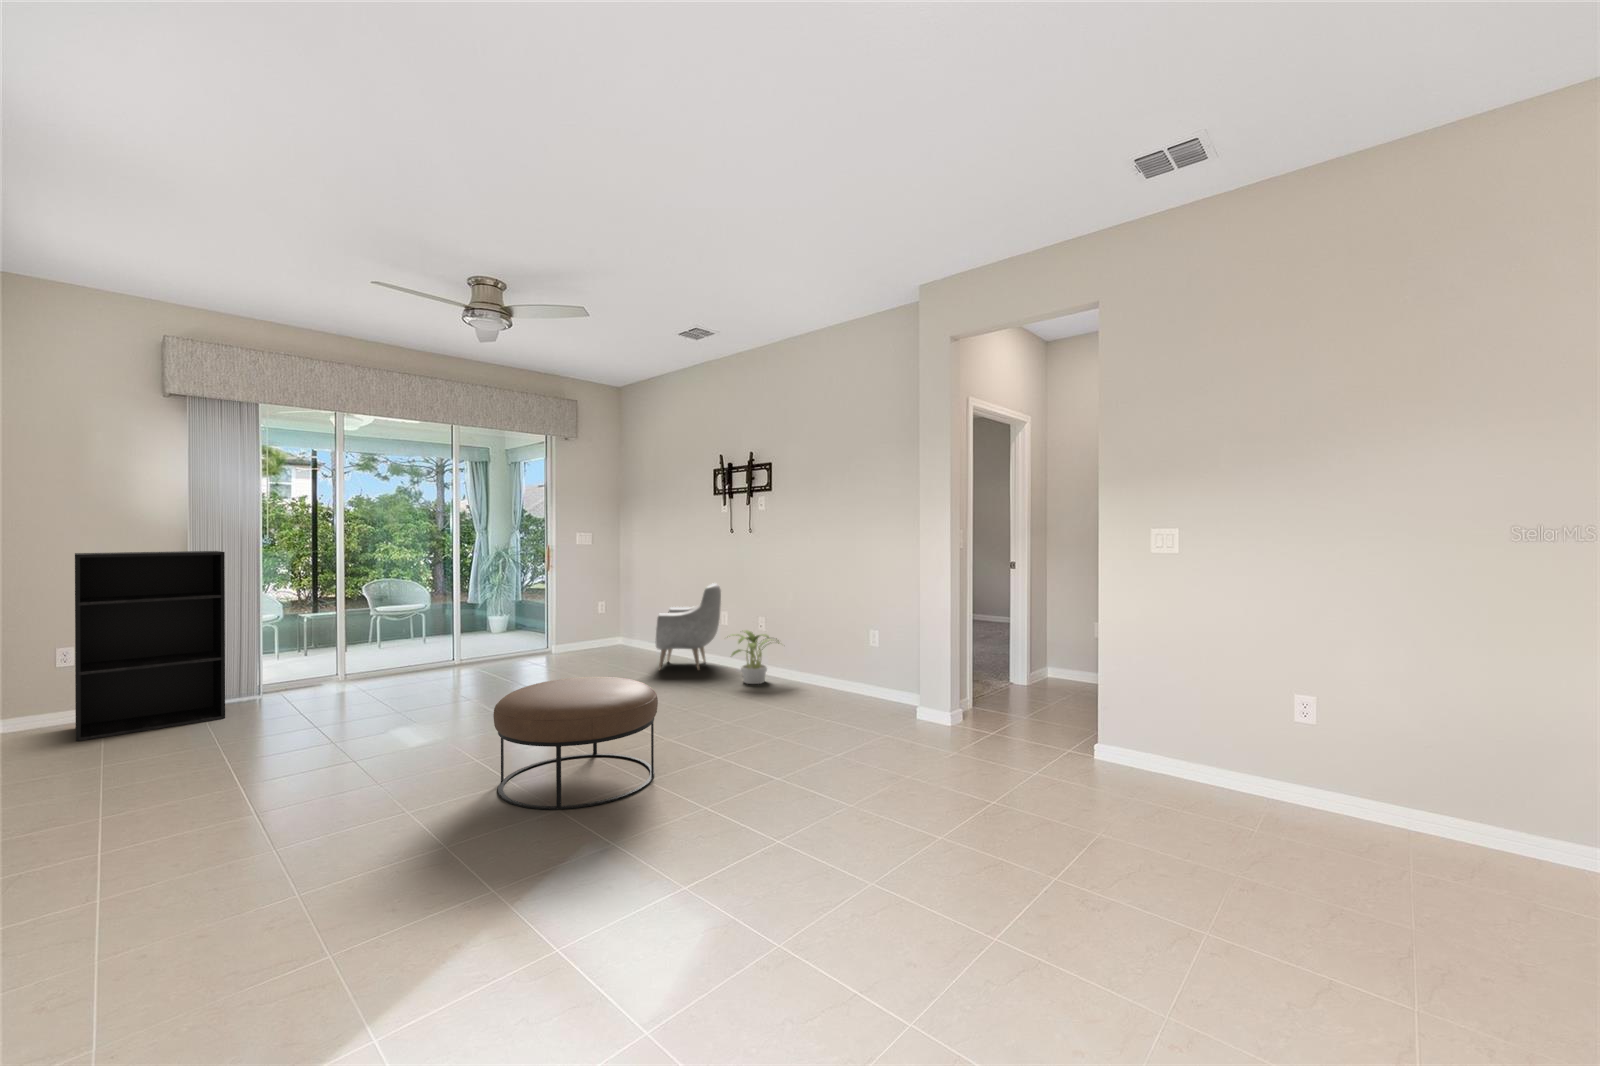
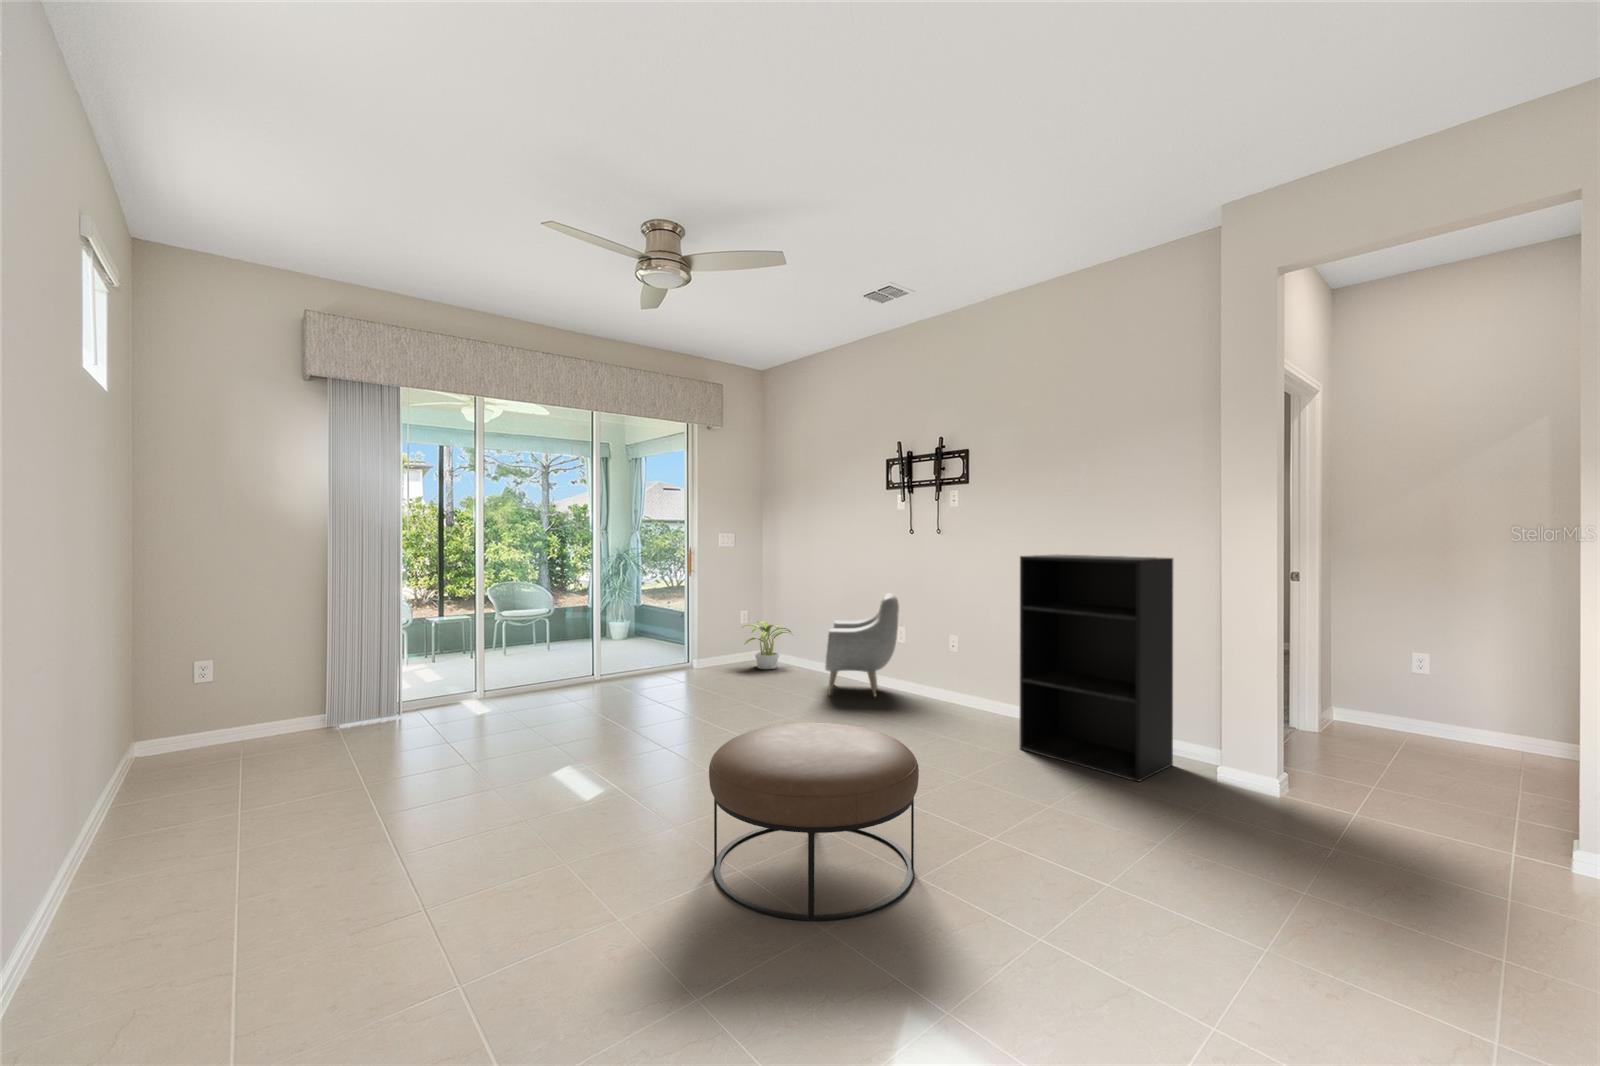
bookshelf: present [75,551,225,741] -> present [1020,555,1173,782]
potted plant: present [732,630,779,684] -> present [742,621,793,669]

